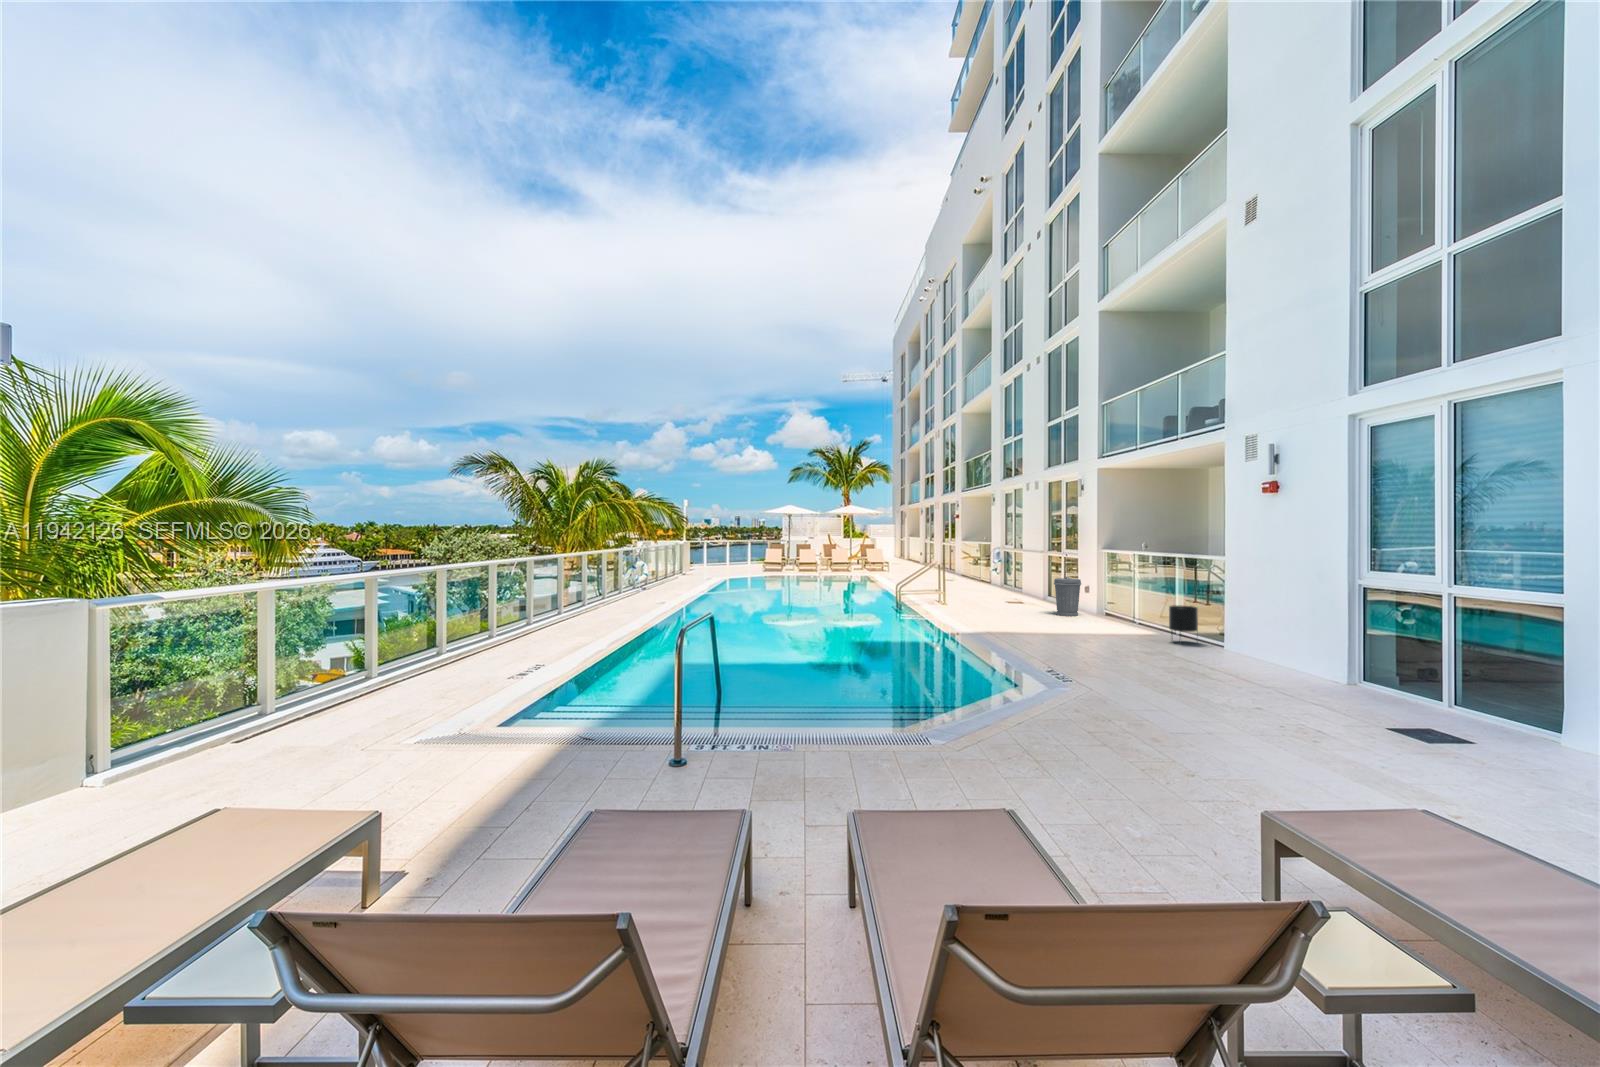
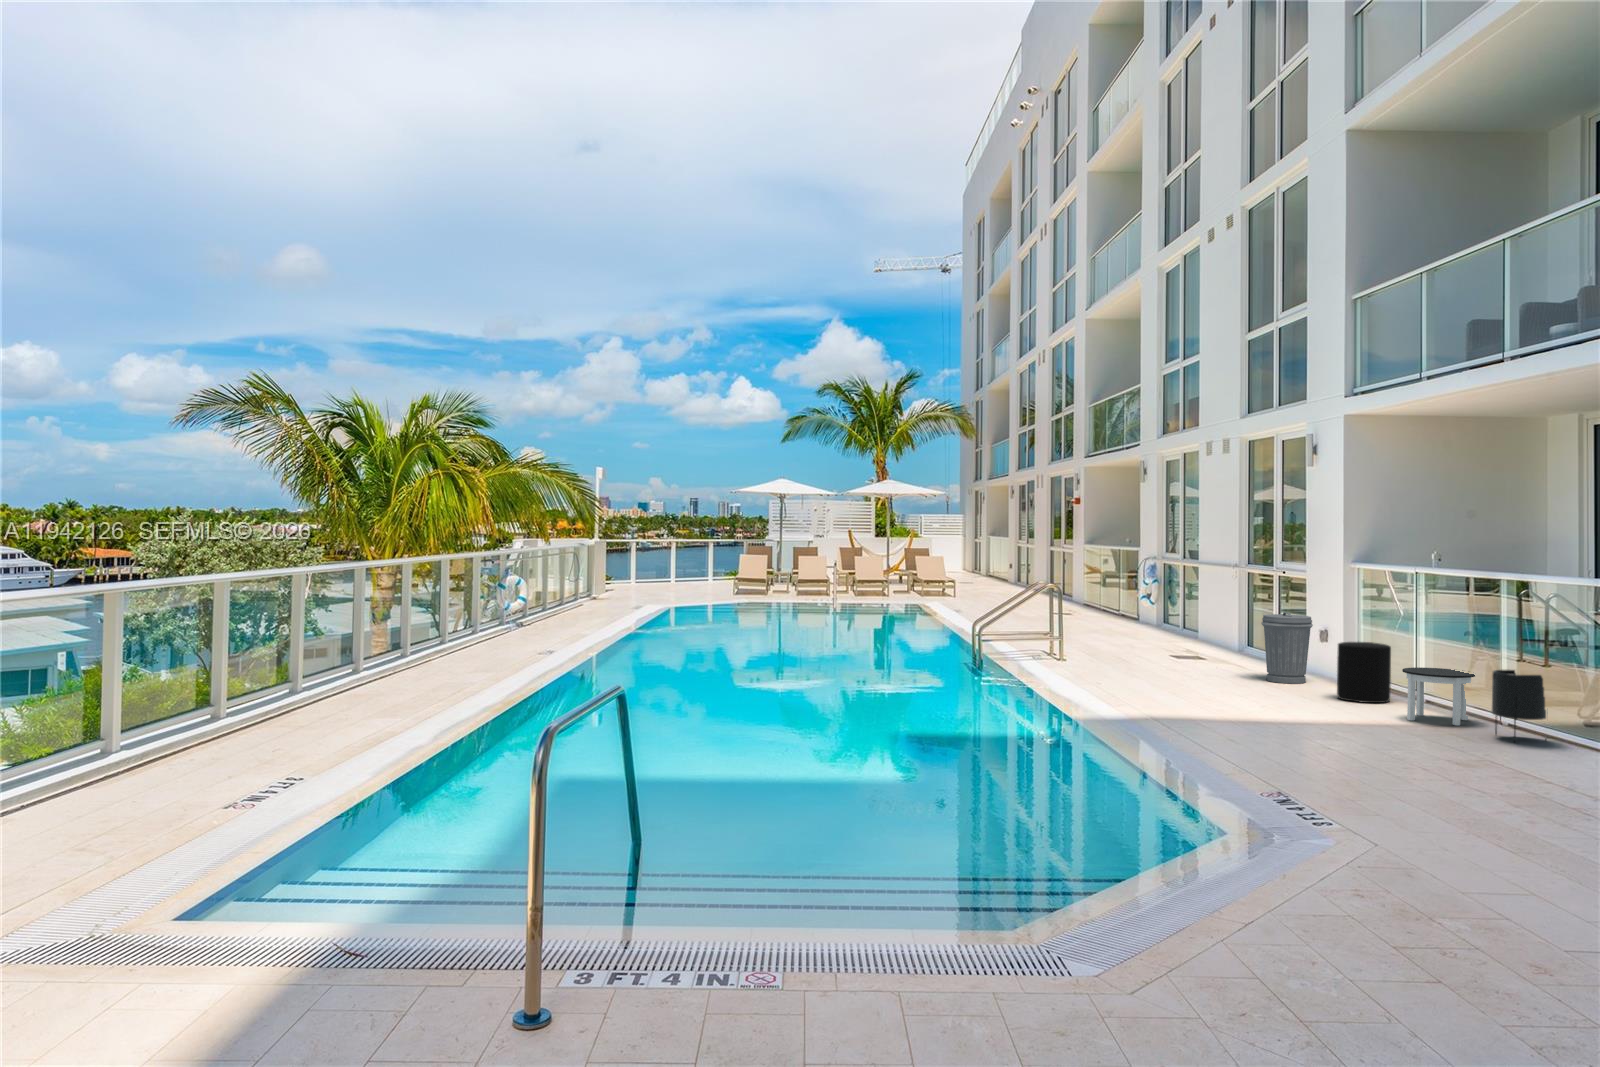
stool: none [1093,593,1121,625] -> present [1337,642,1391,703]
round table: none [1125,606,1163,636] -> present [1402,667,1475,725]

